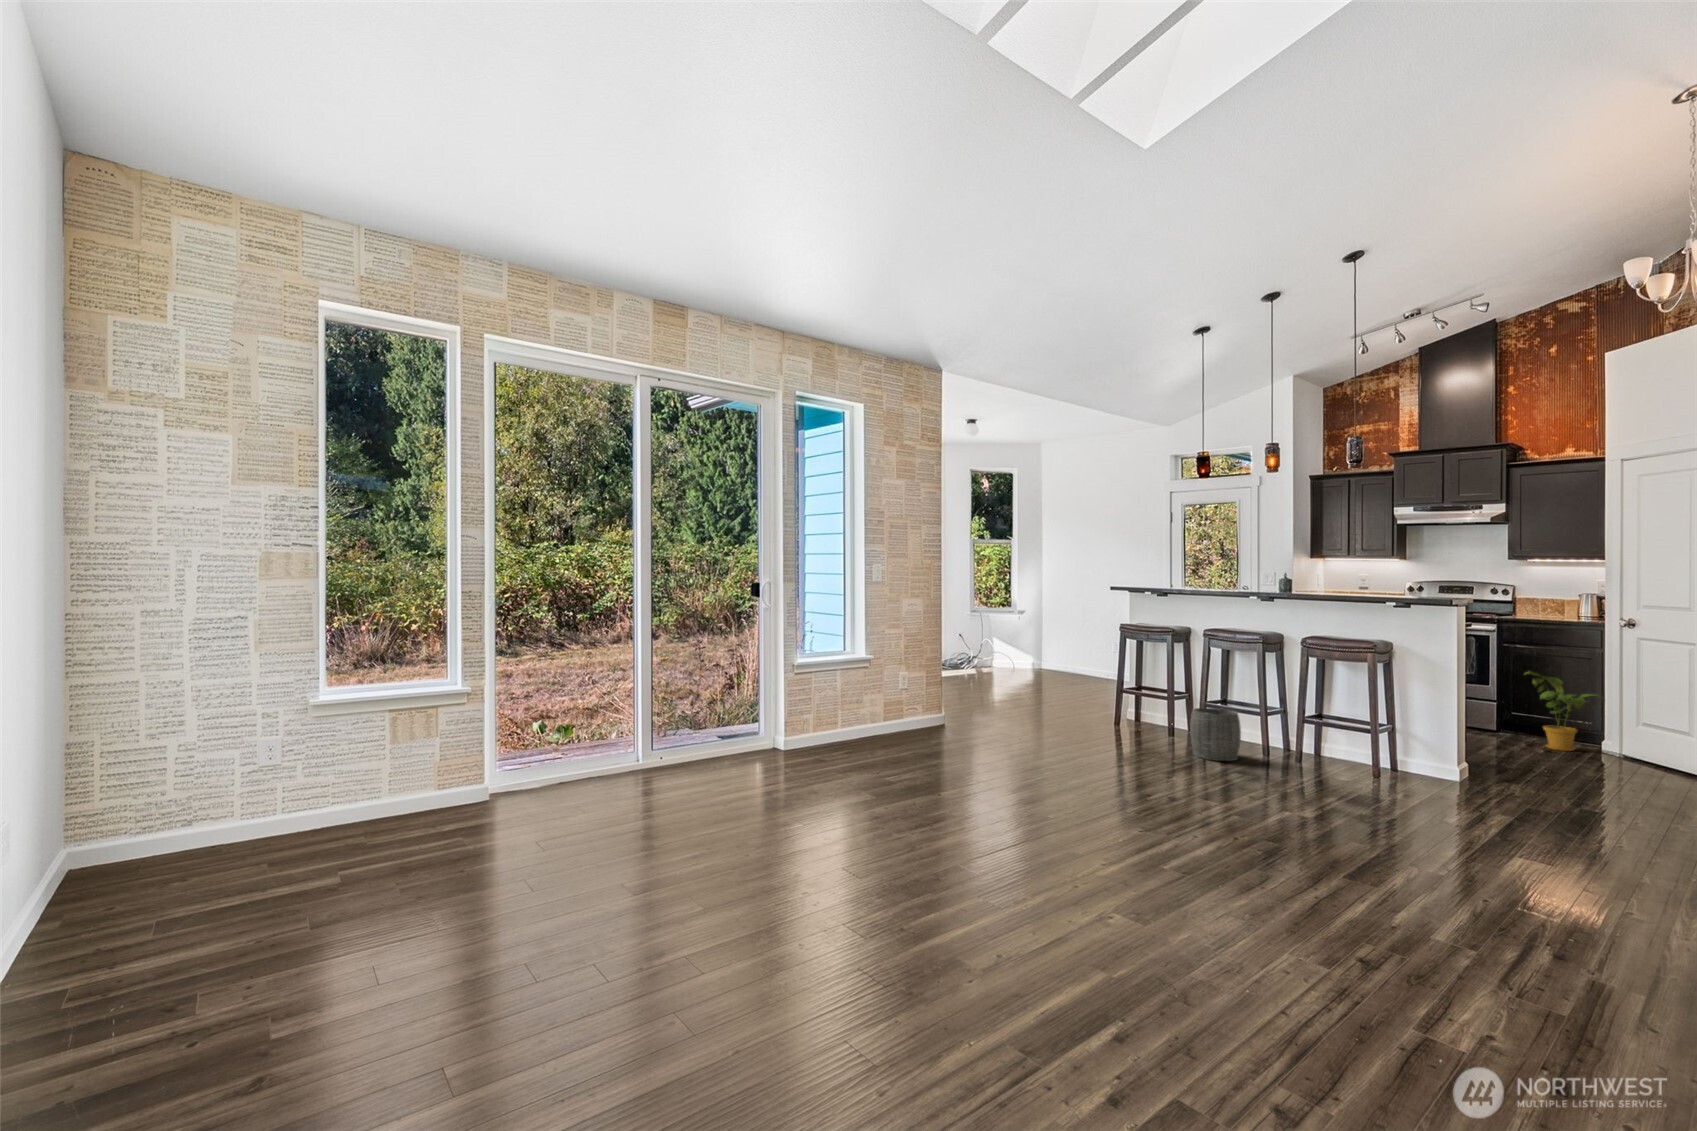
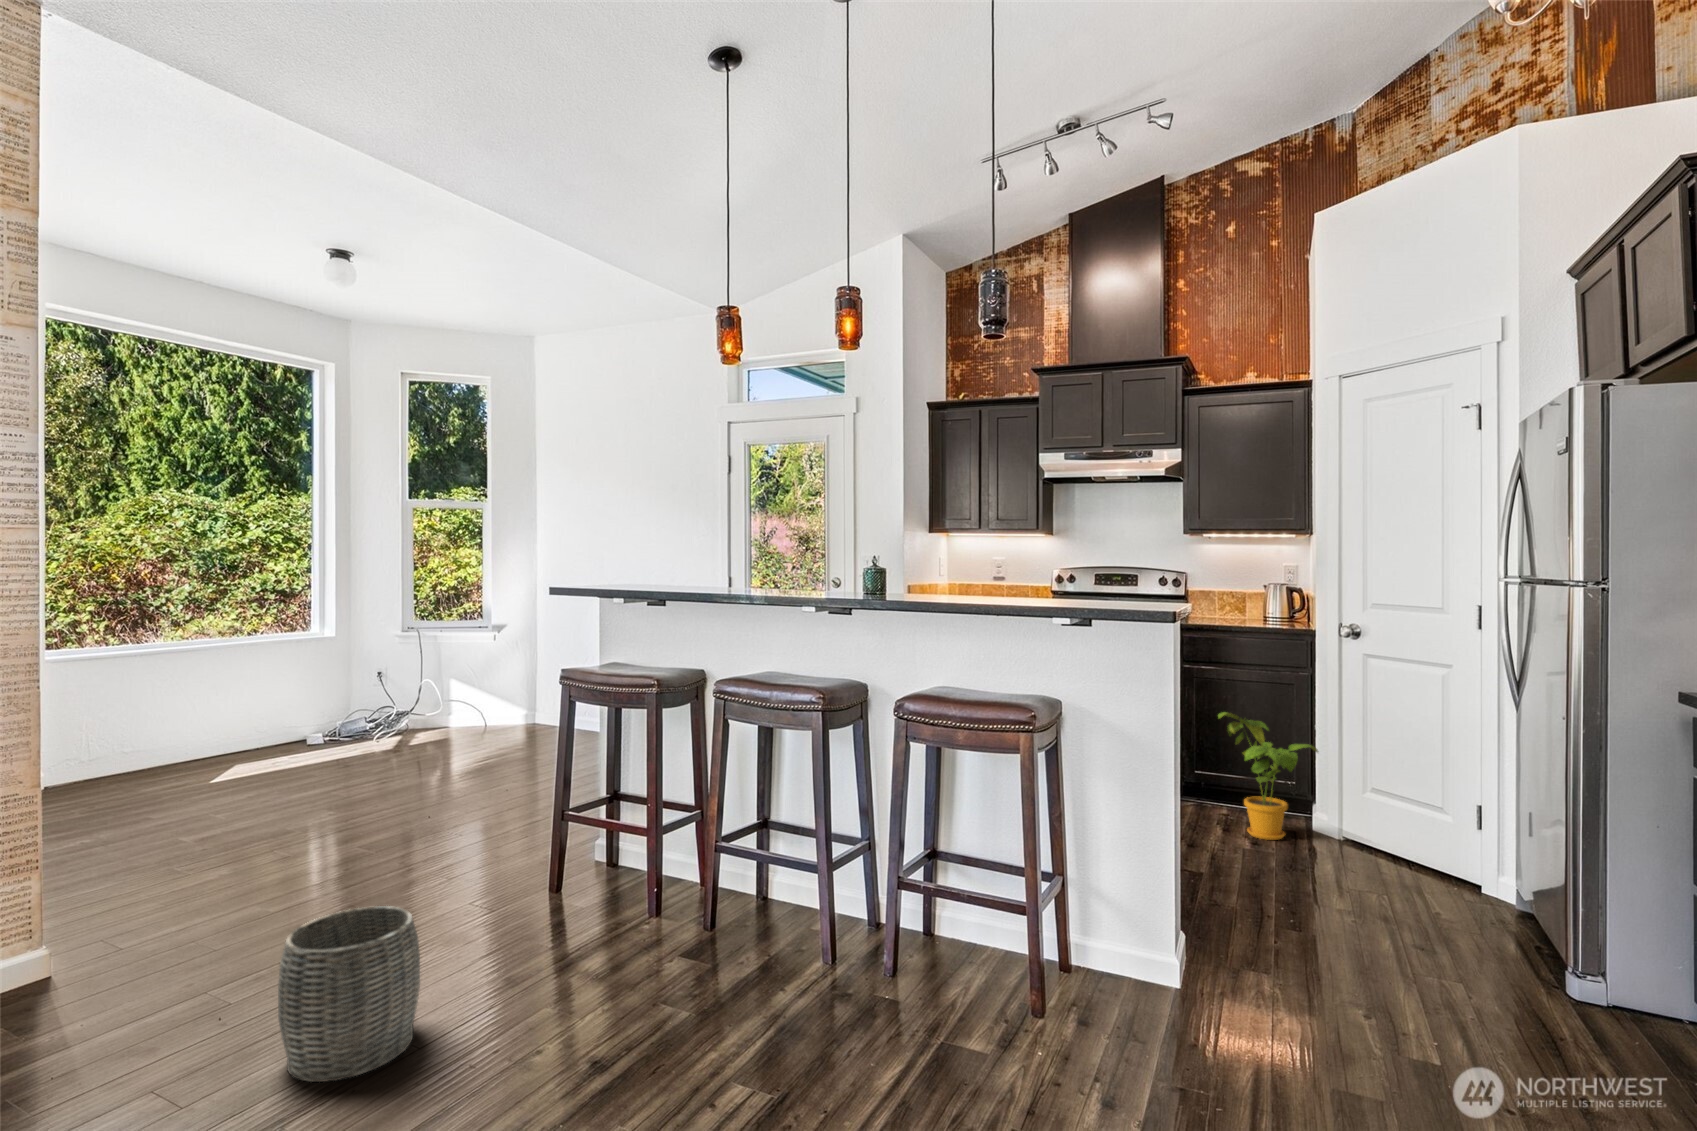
woven basket: present [1190,708,1241,761] -> present [278,906,420,1082]

